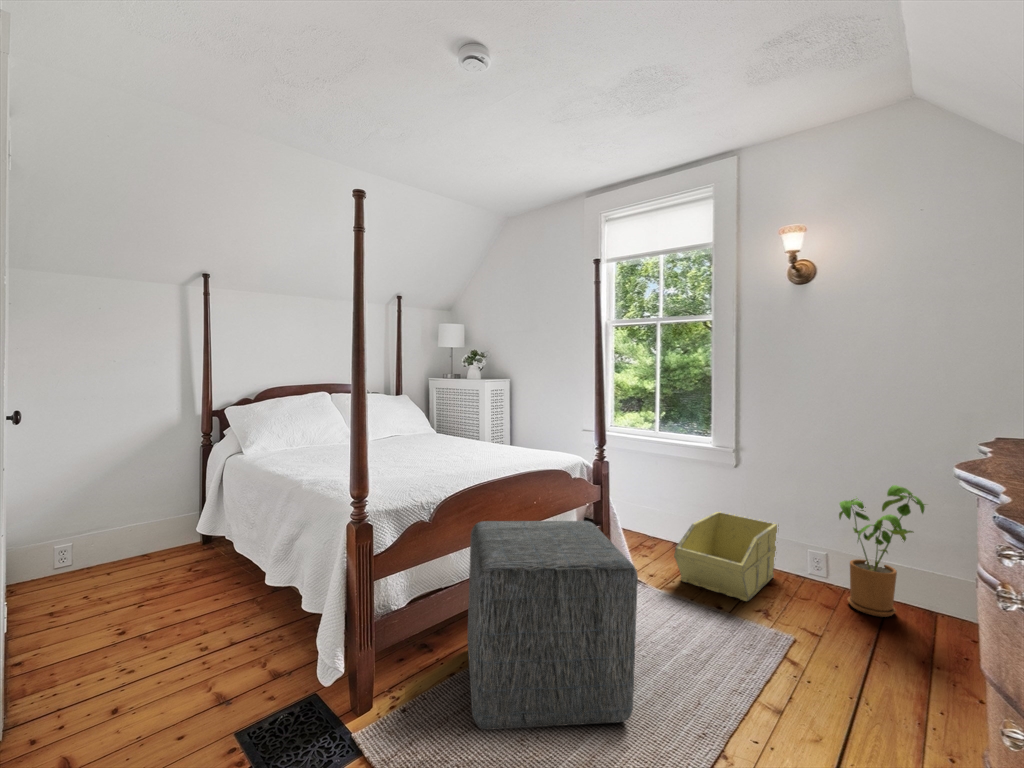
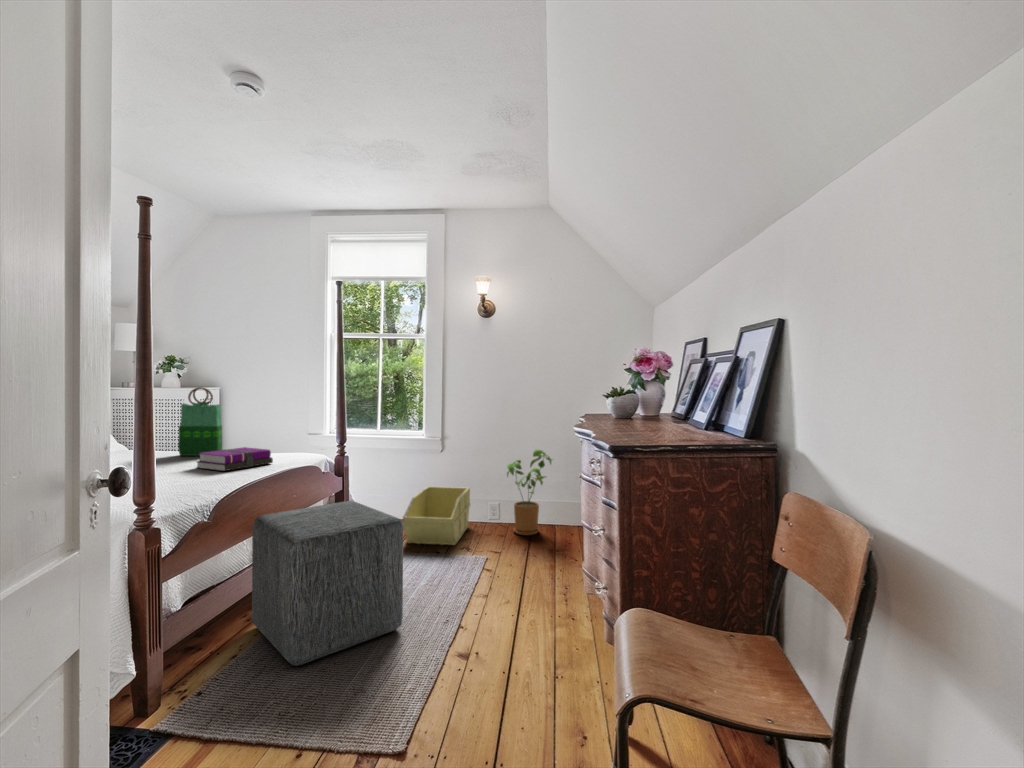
tote bag: none [453,376,489,446] -> present [178,387,222,456]
notebook: none [451,440,521,464] -> present [197,447,273,471]

